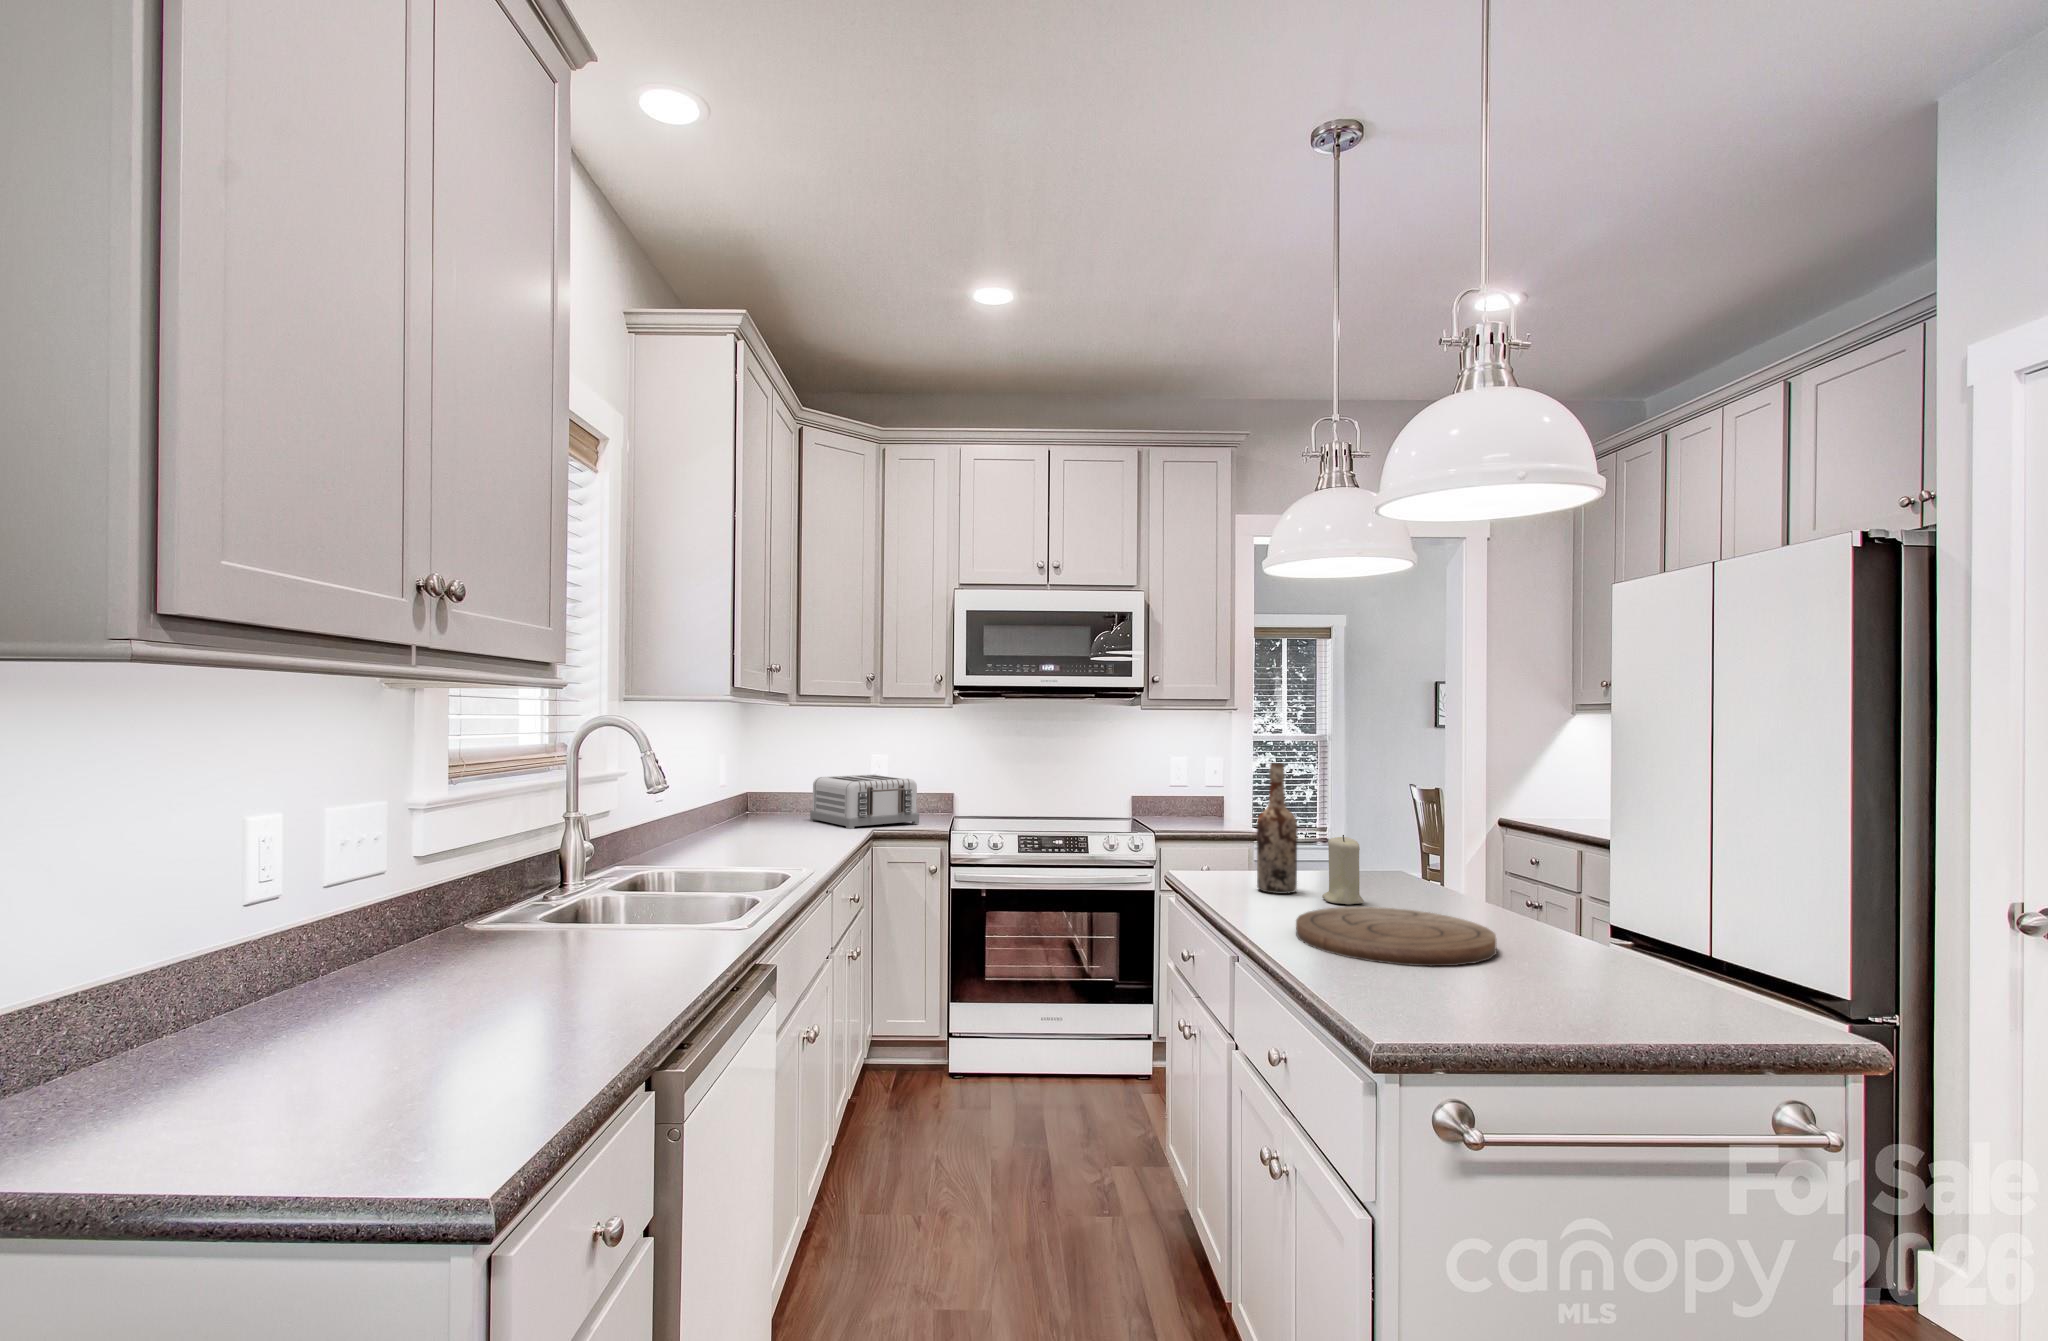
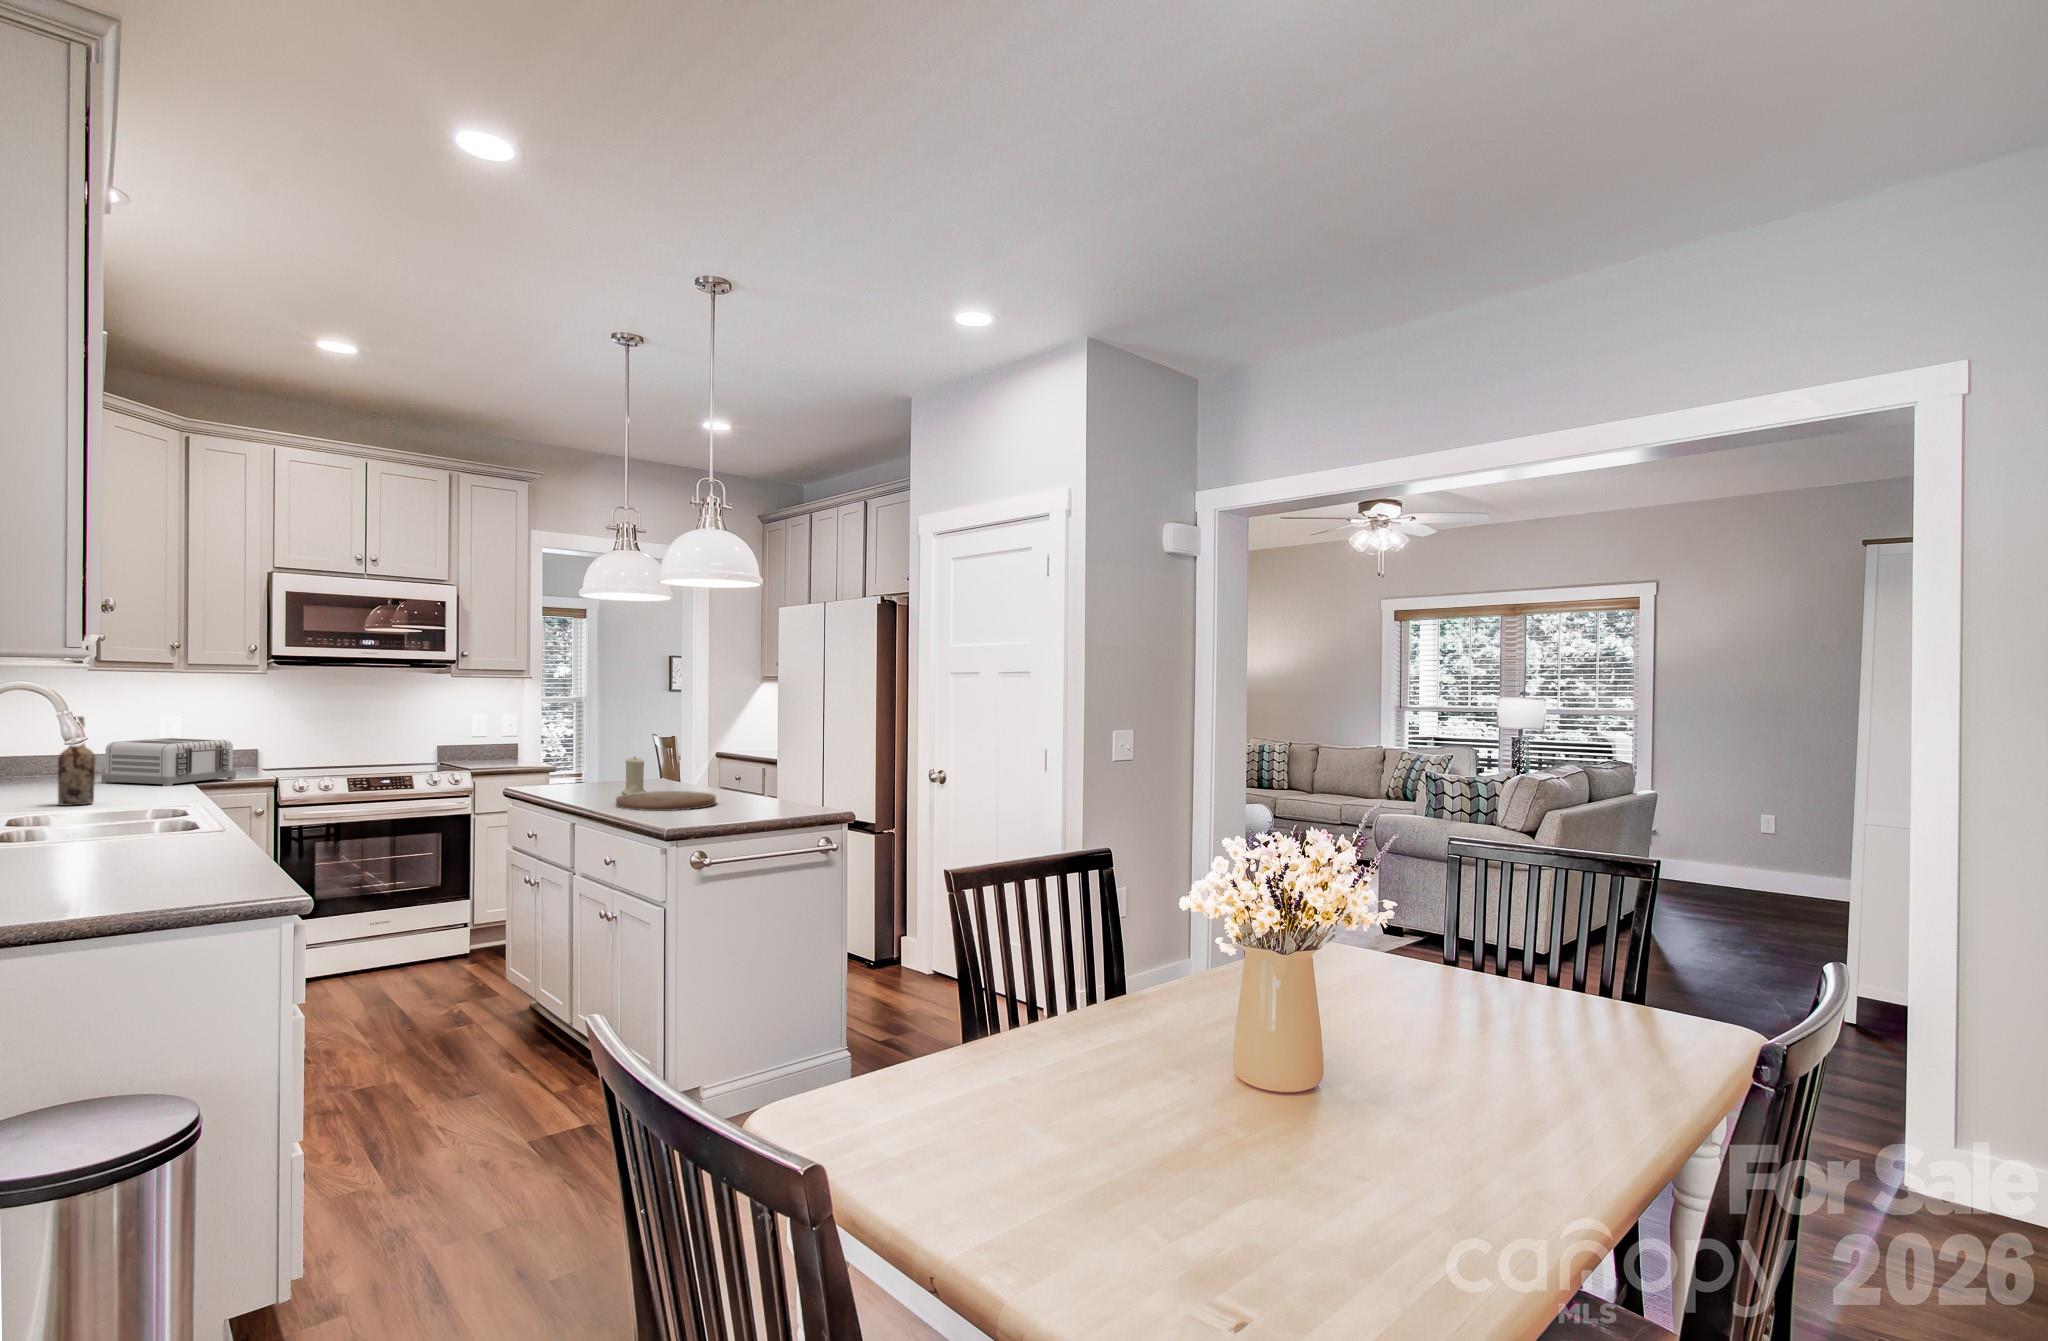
wine bottle: present [1257,763,1298,894] -> present [58,717,95,806]

